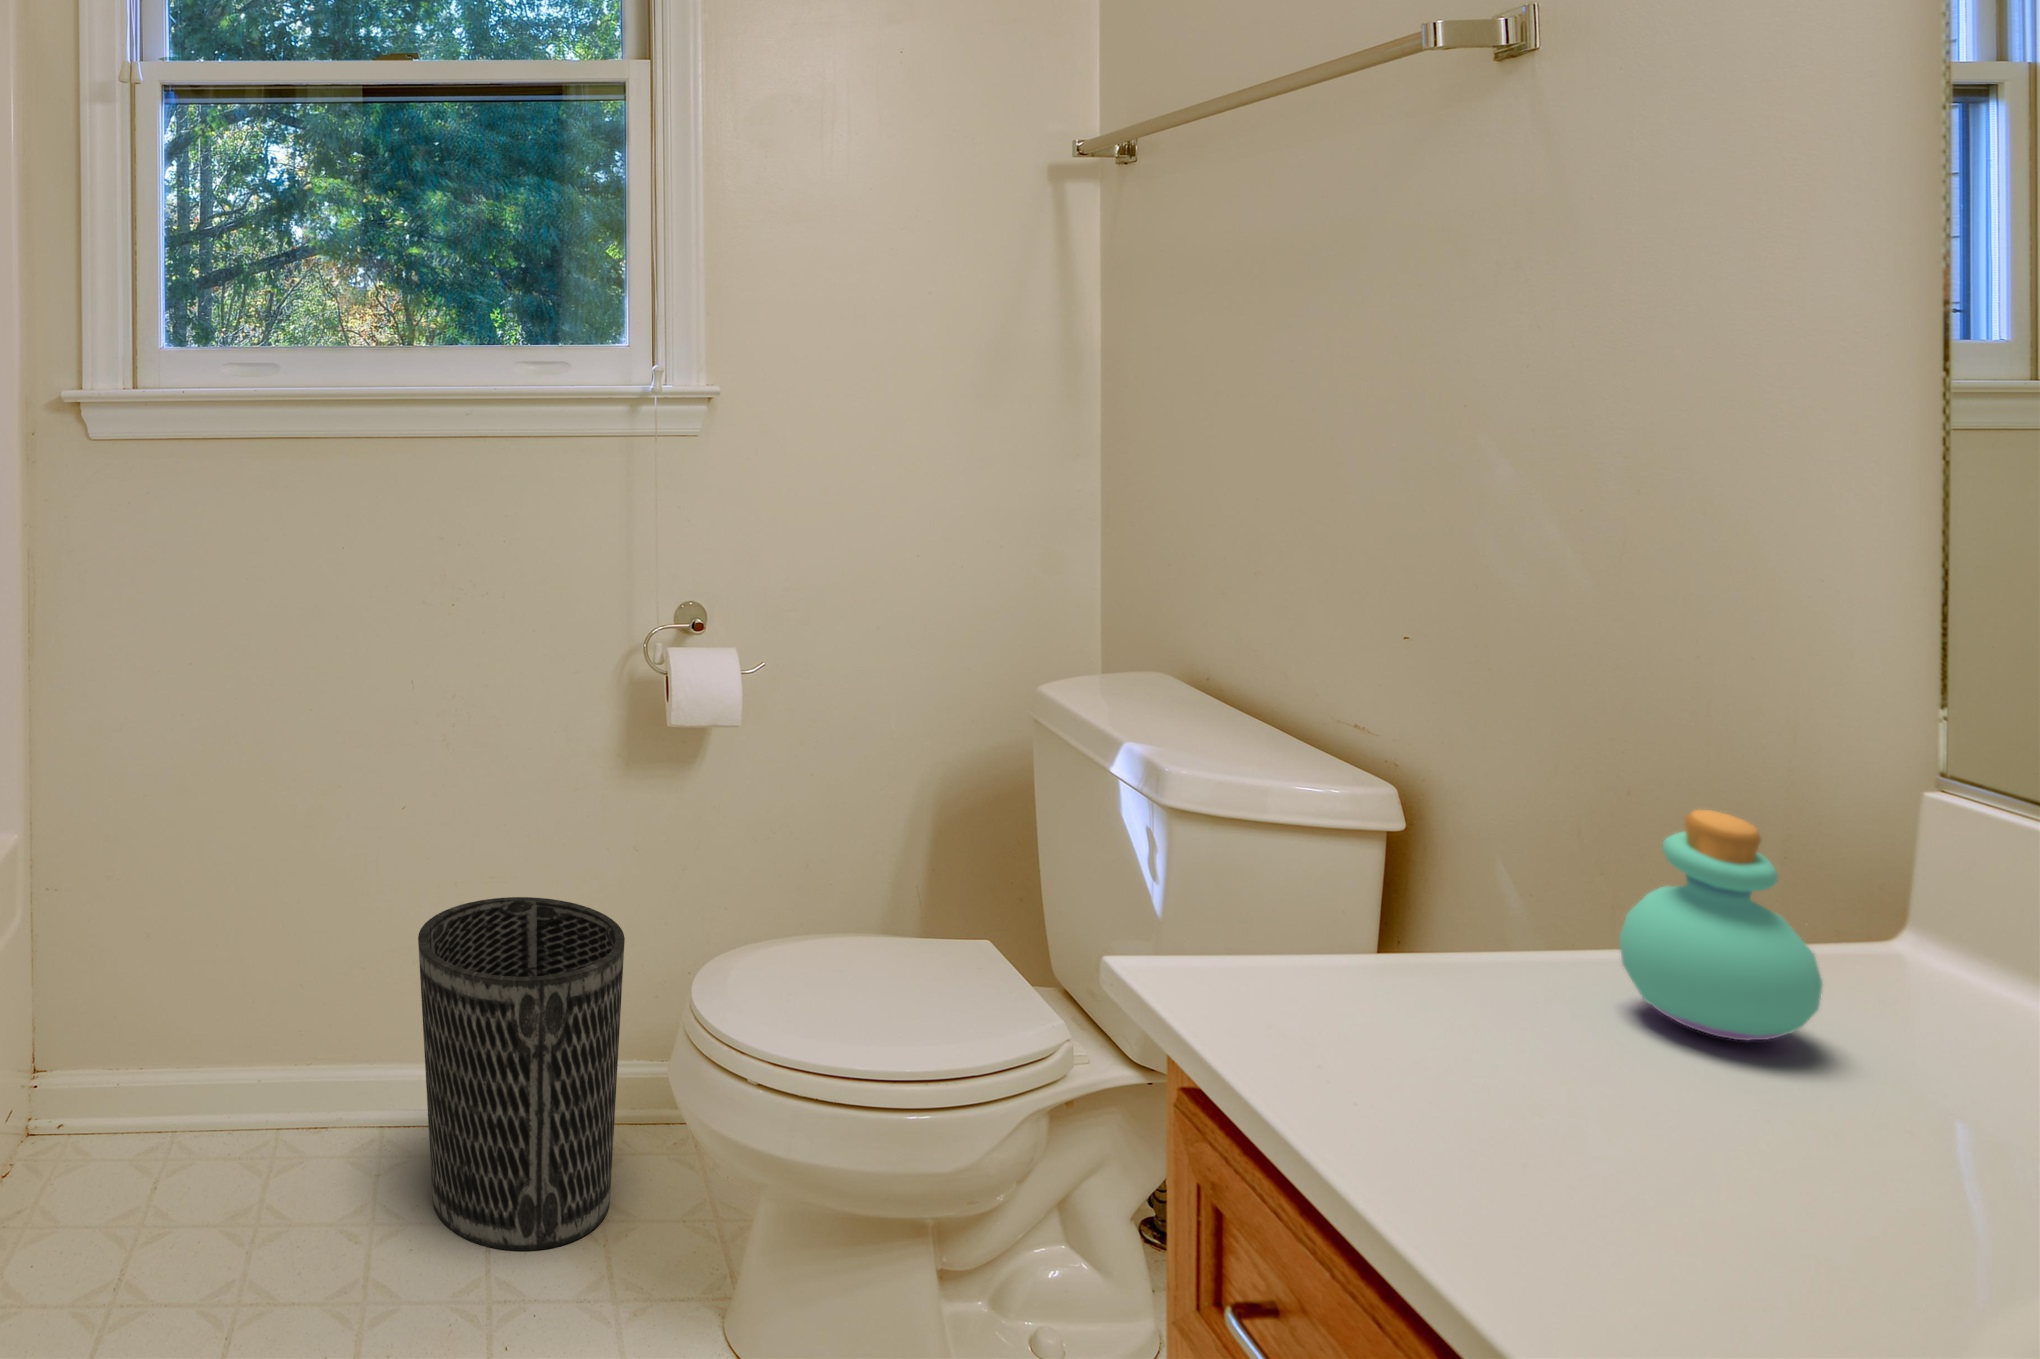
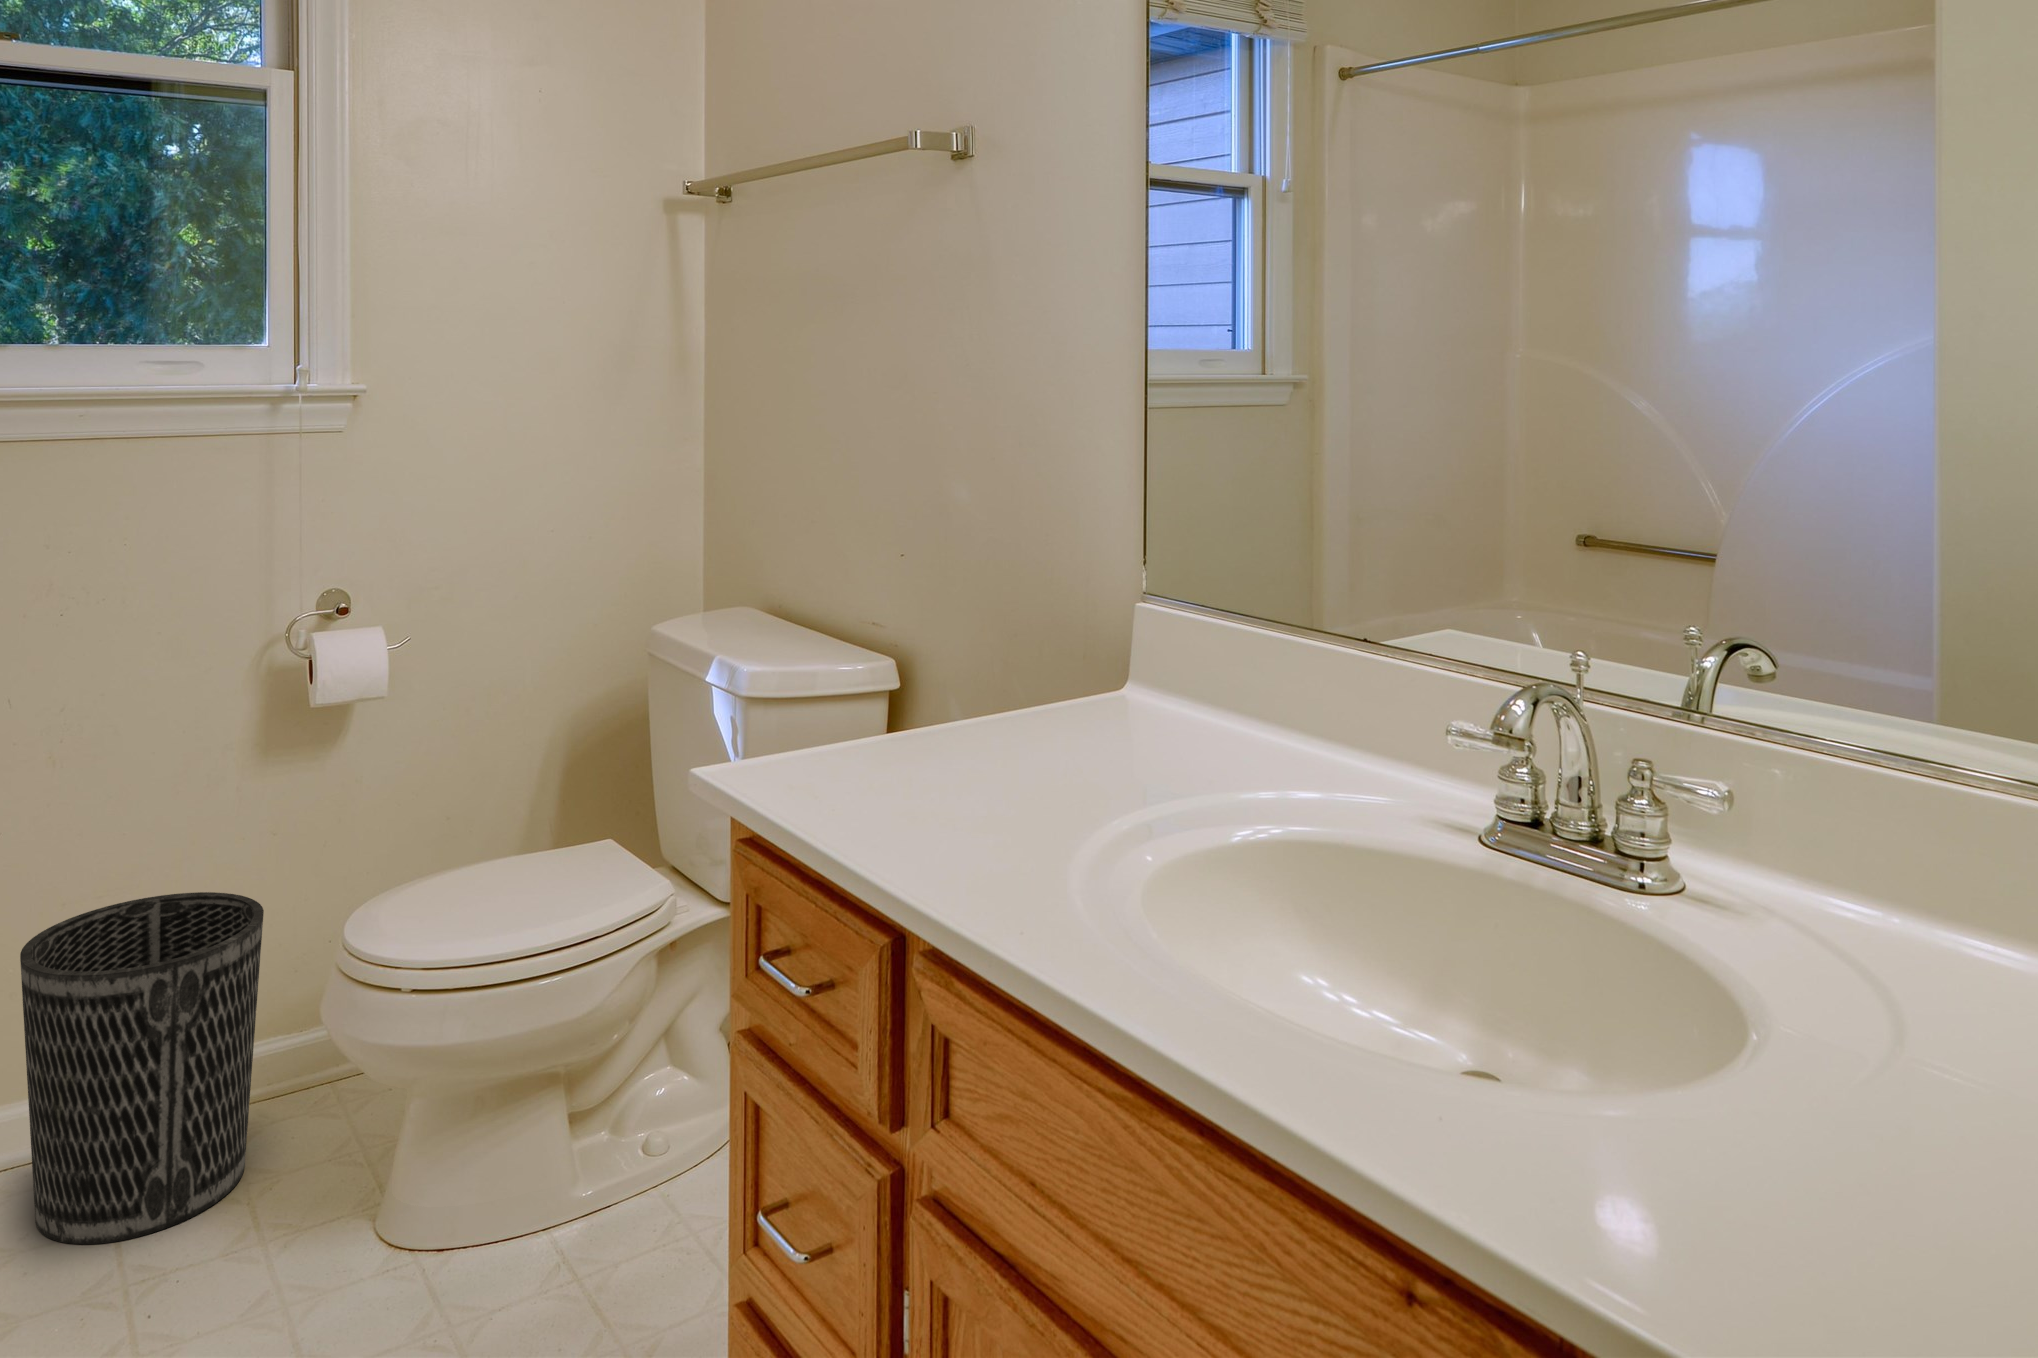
perfume bottle: present [1619,810,1822,1041] -> none [985,617,1075,745]

